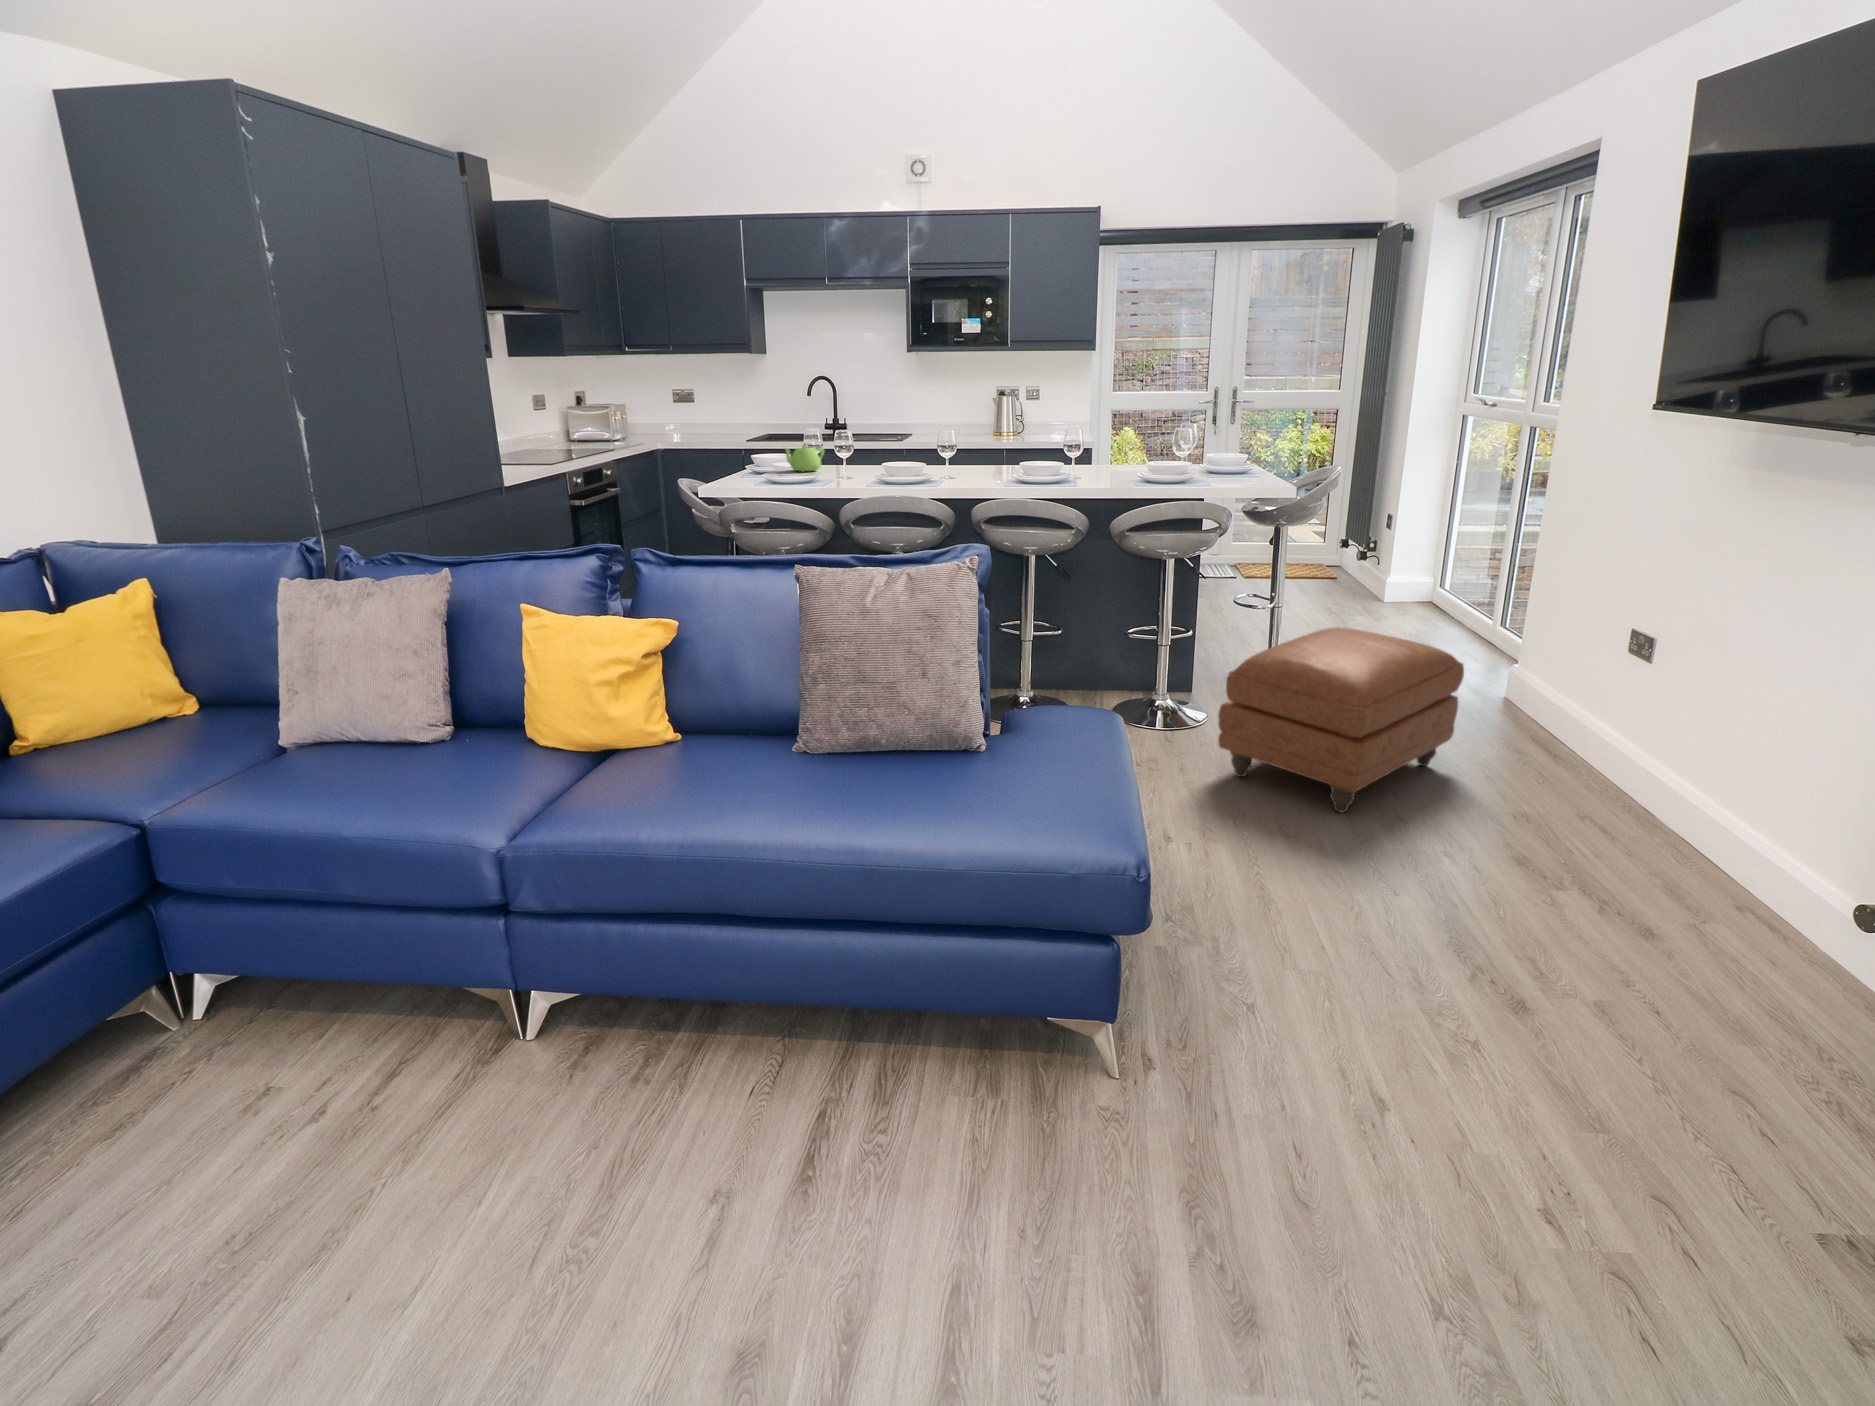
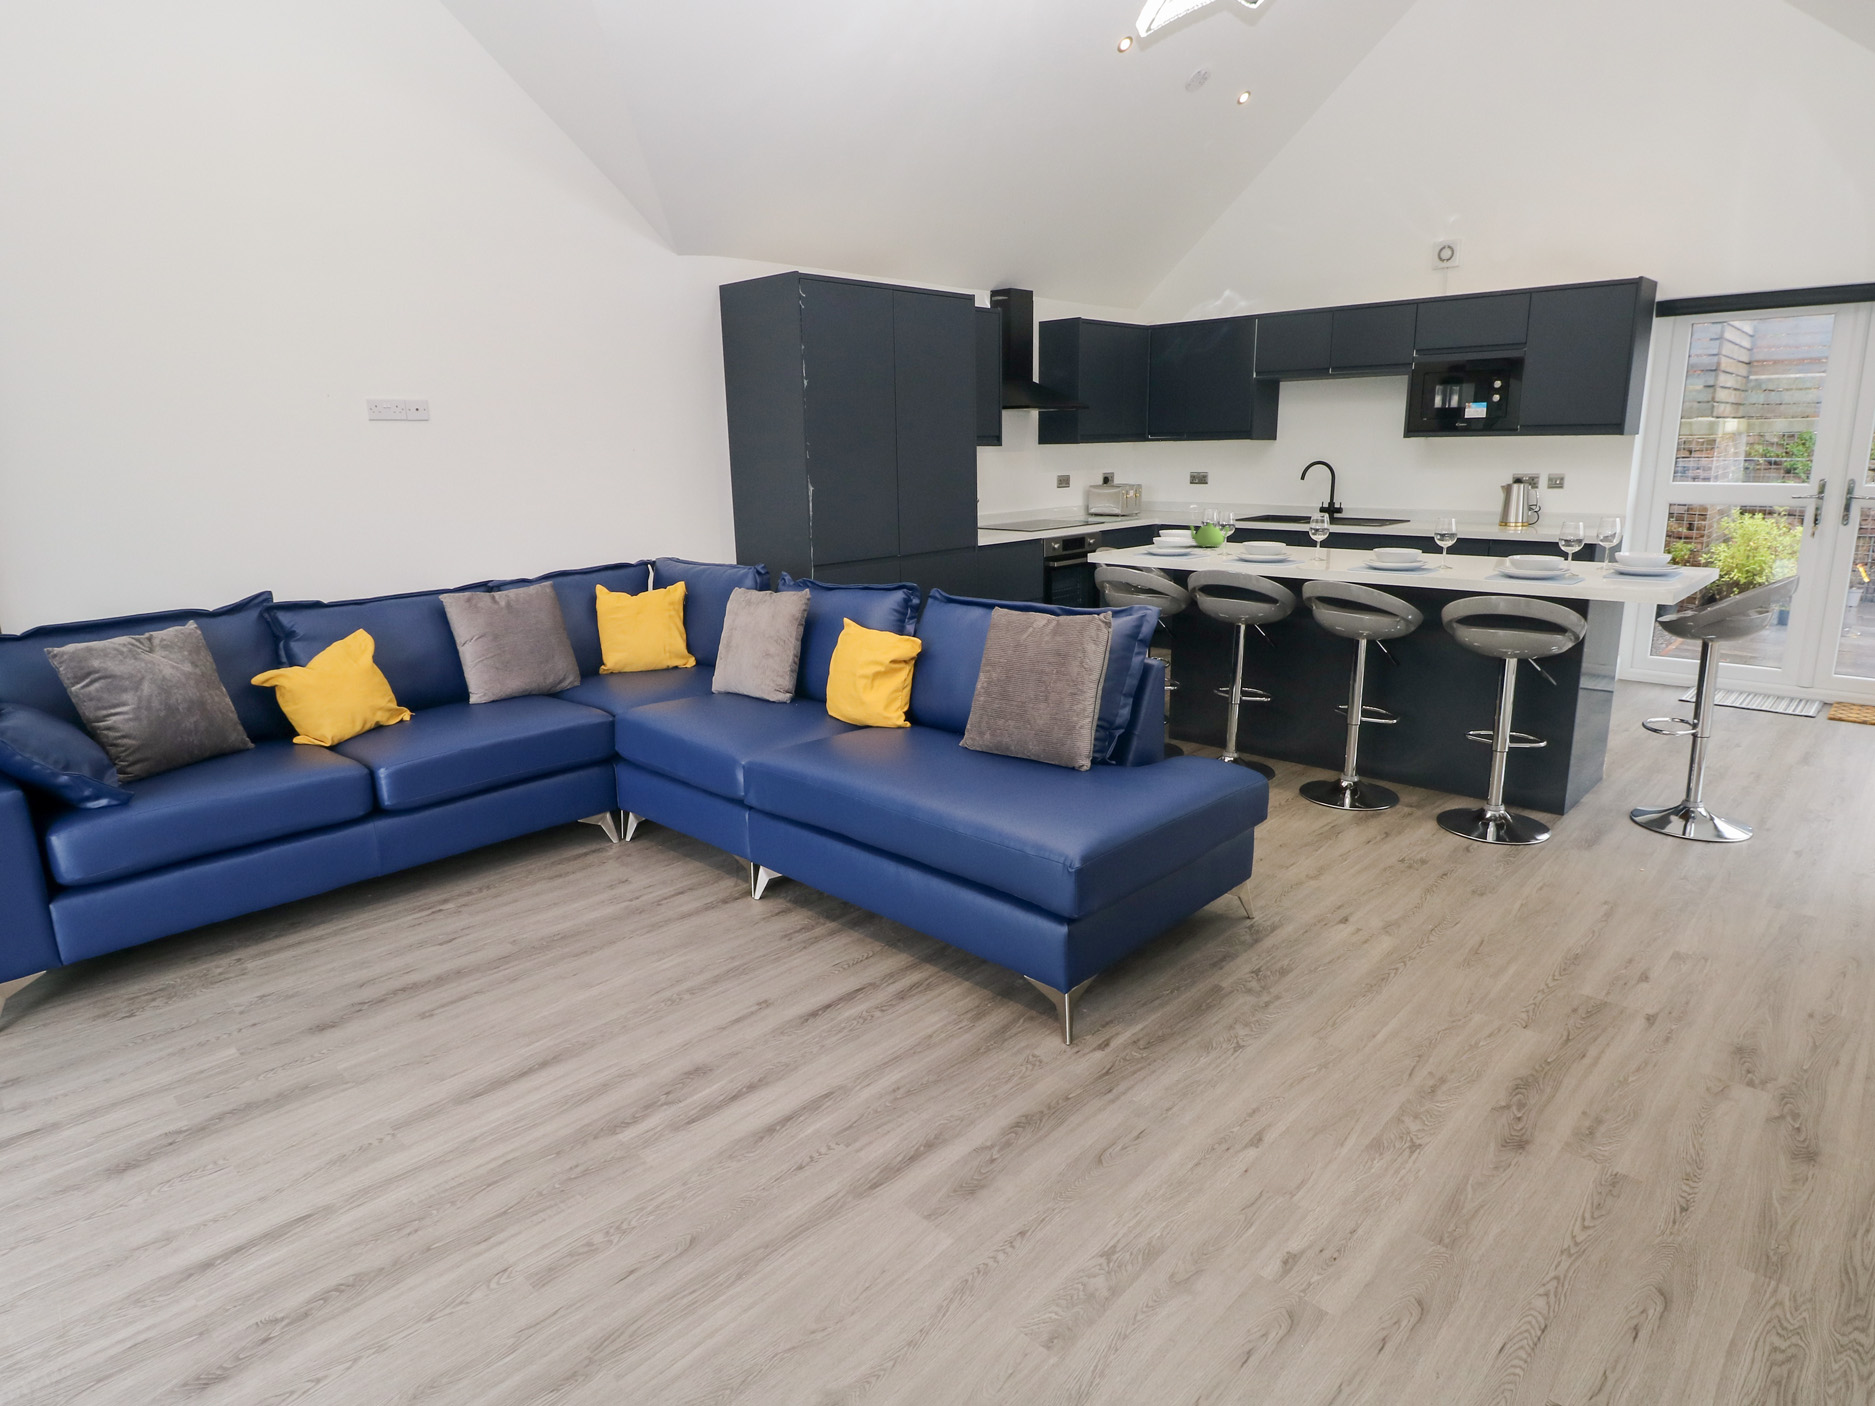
ottoman: present [1218,627,1464,812] -> none [1489,755,1840,951]

